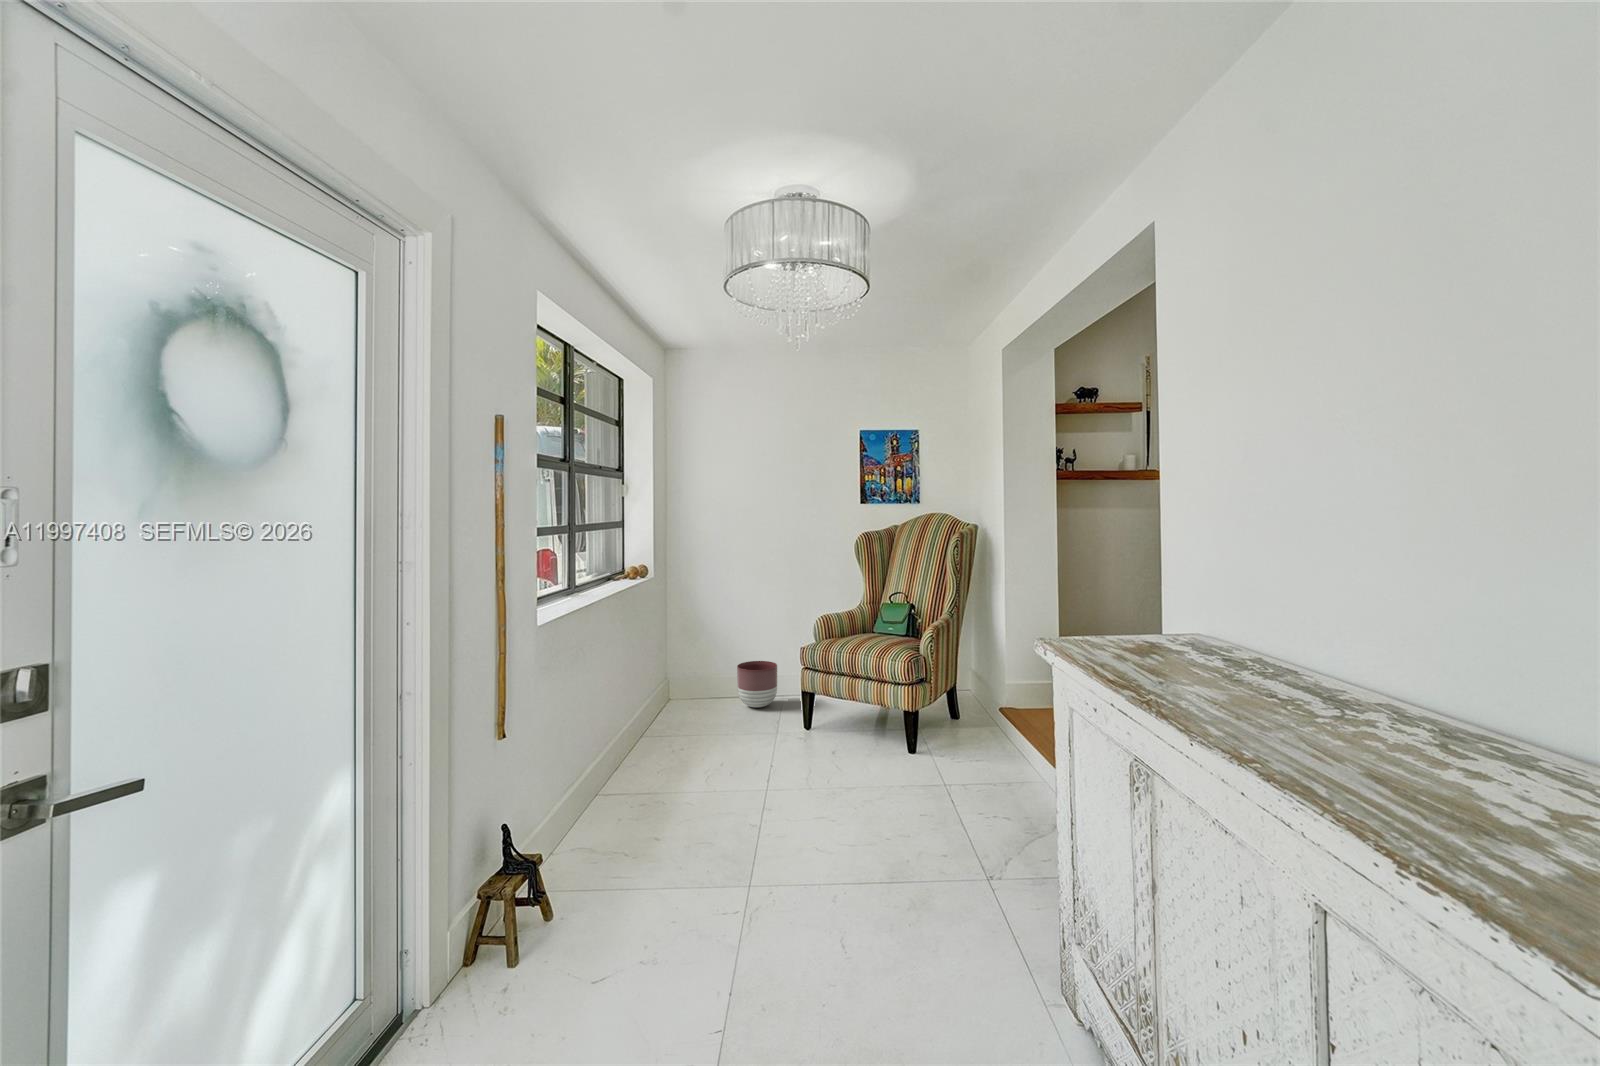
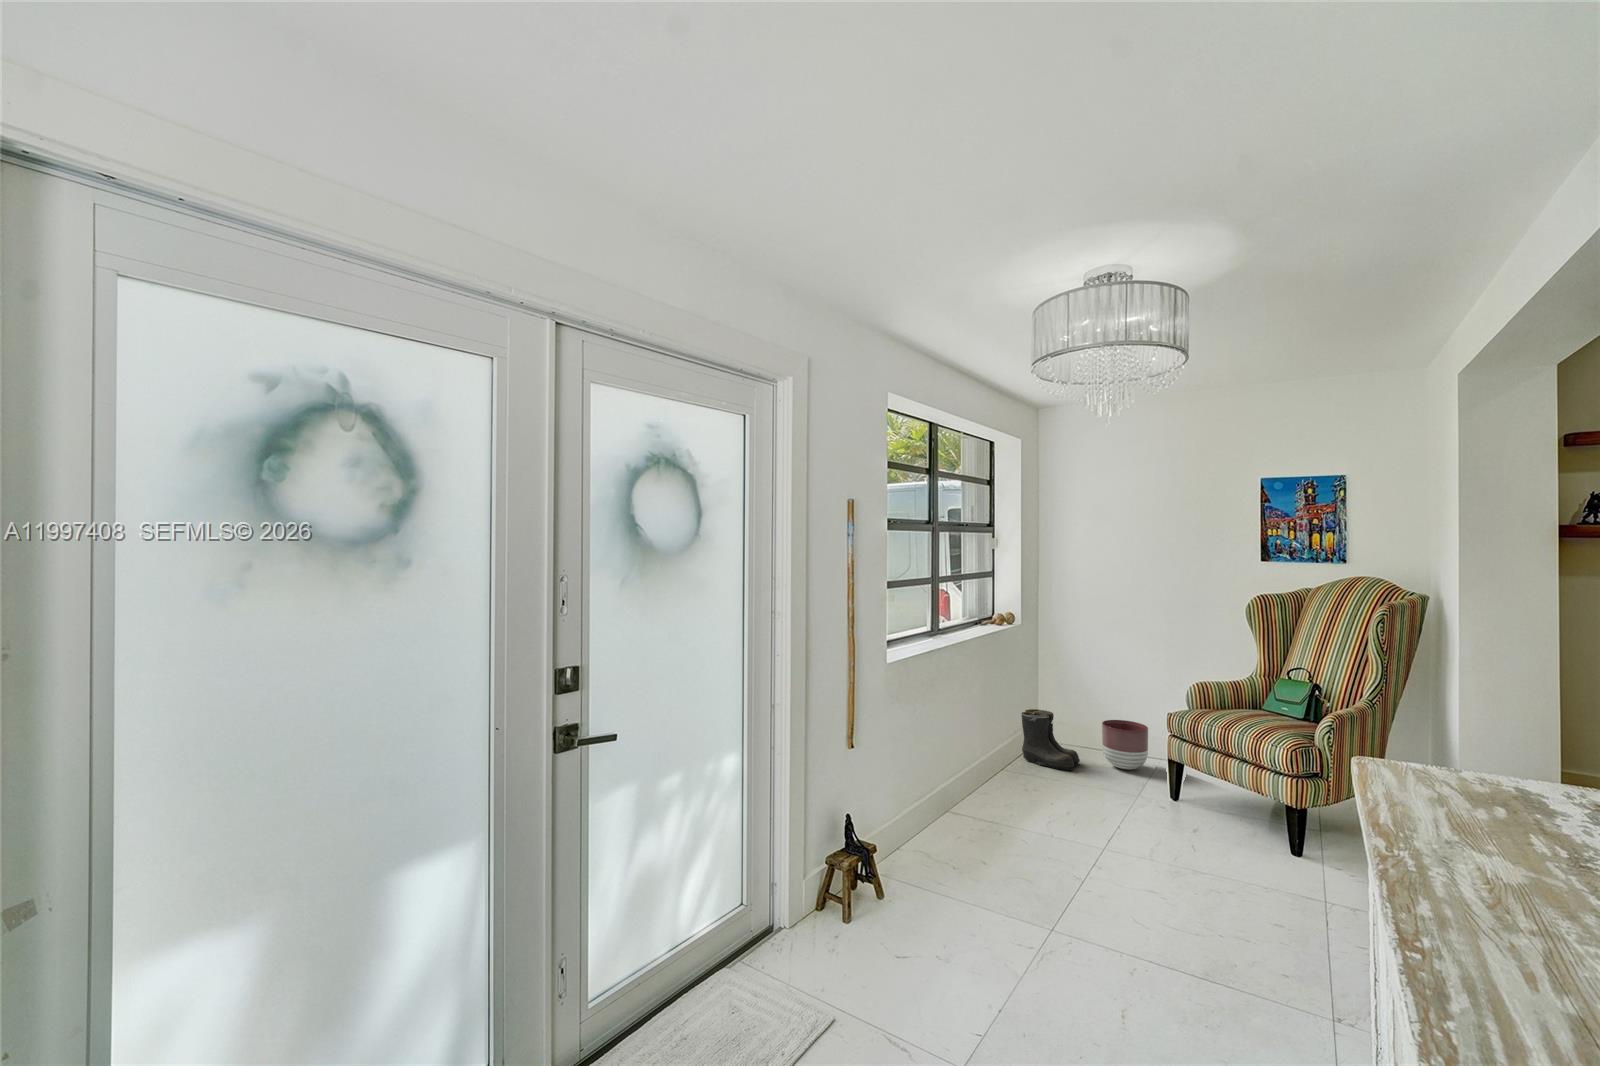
boots: none [661,663,719,721] -> present [1022,709,1080,771]

